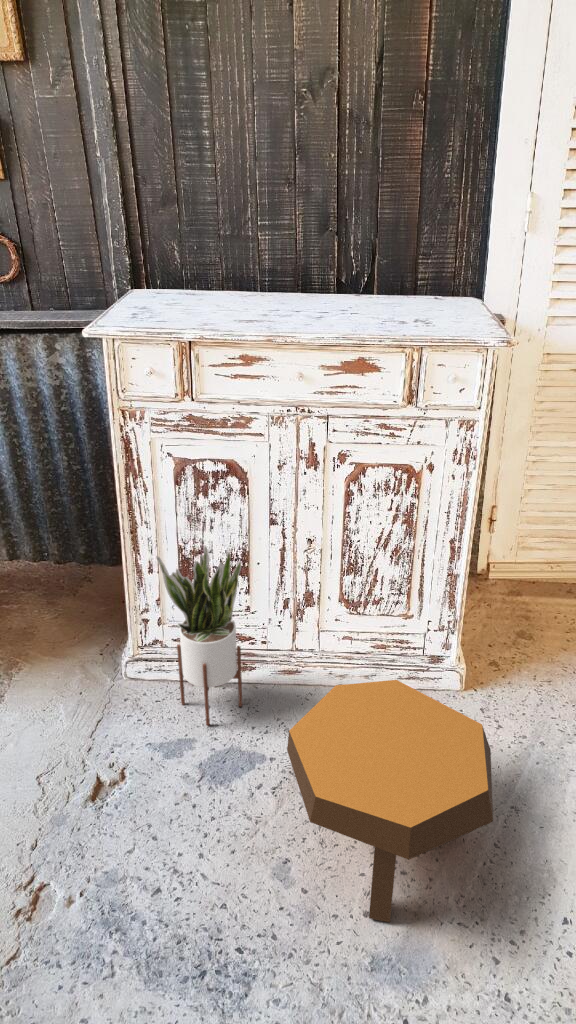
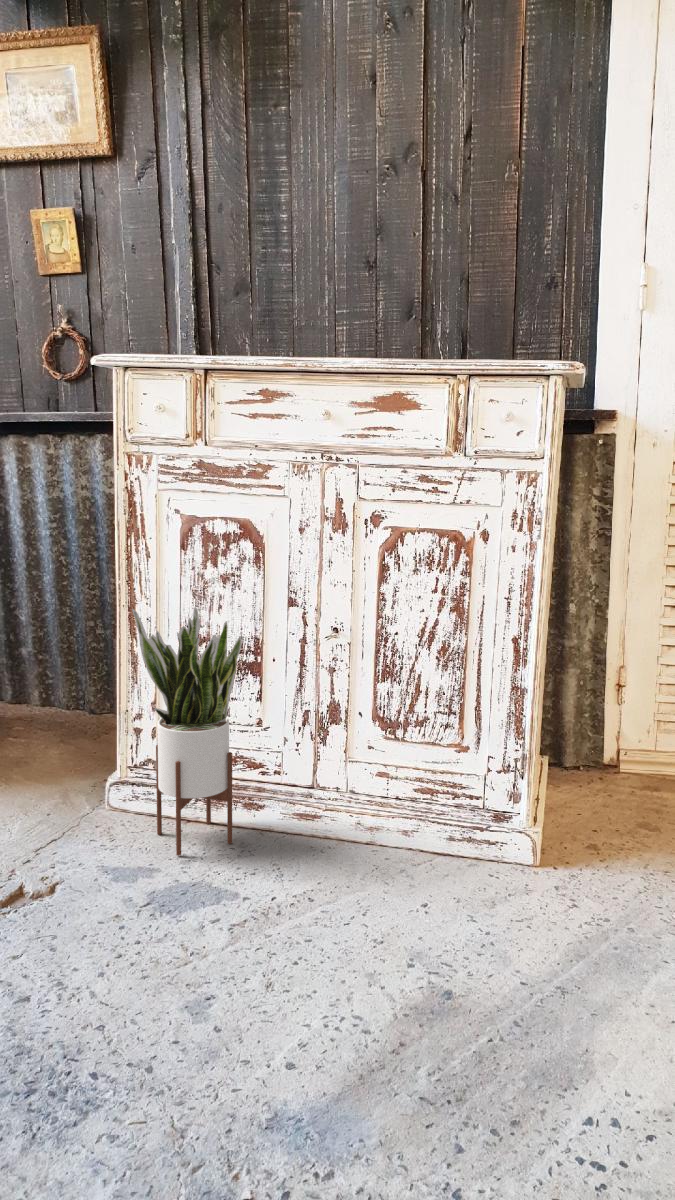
footstool: present [287,680,493,922] -> none [219,778,512,1078]

